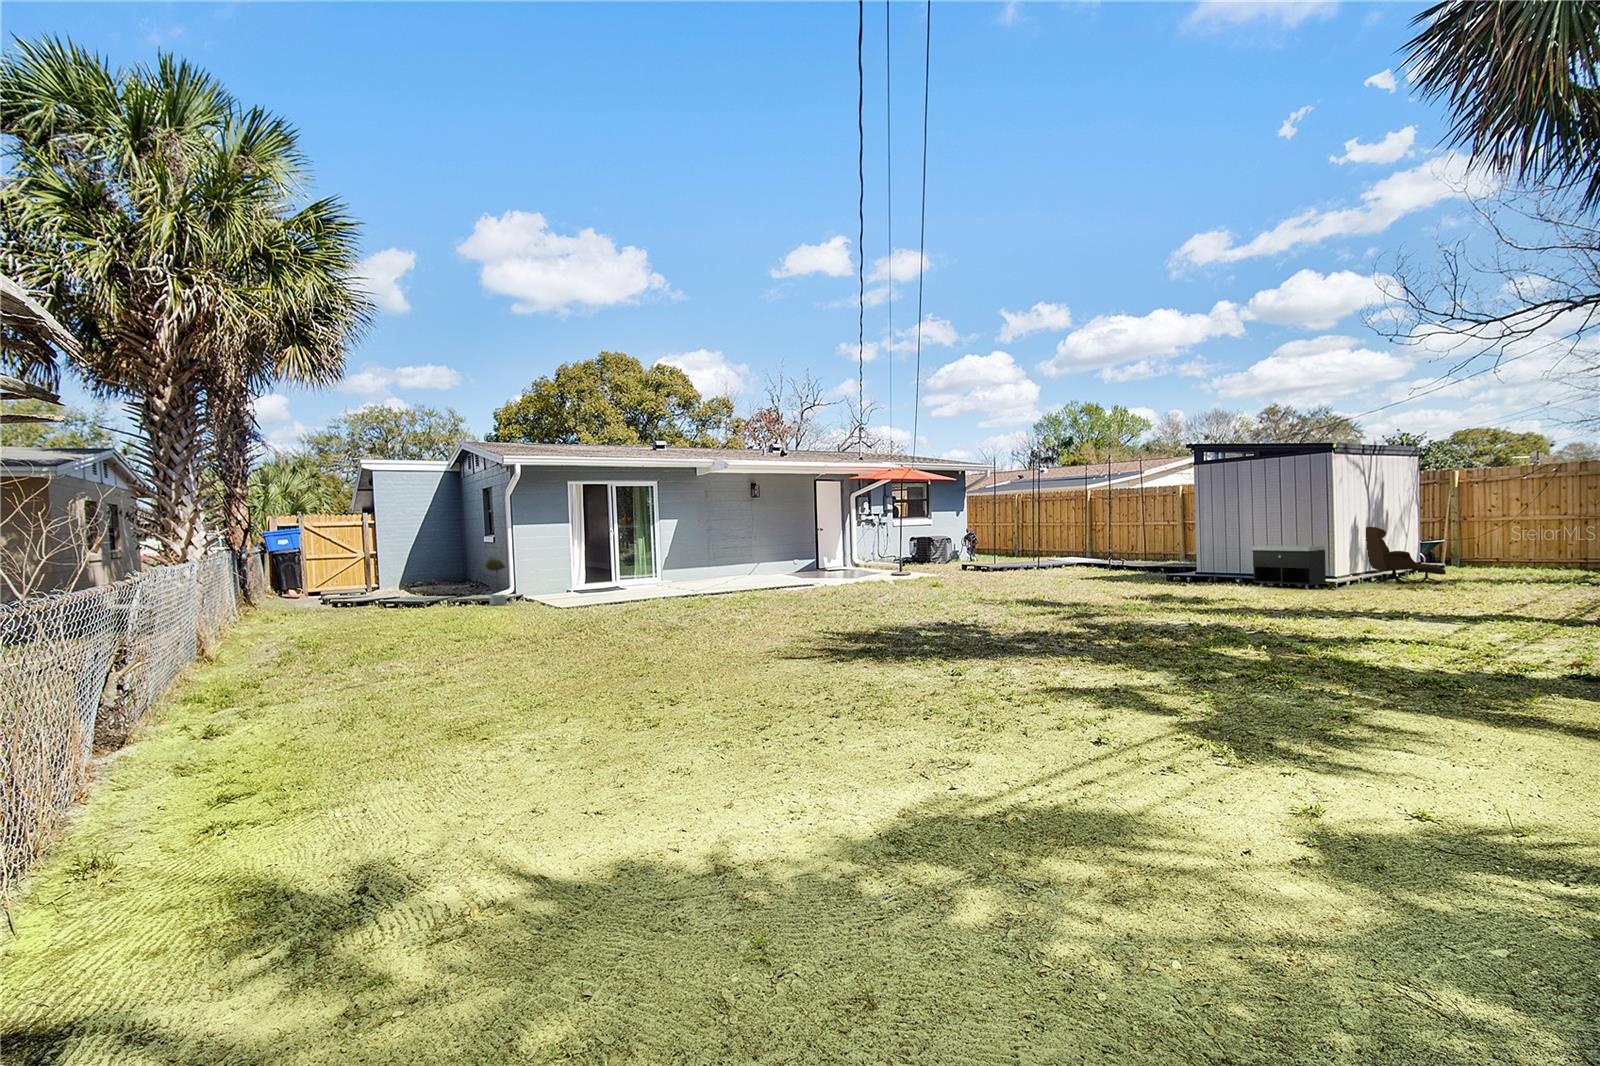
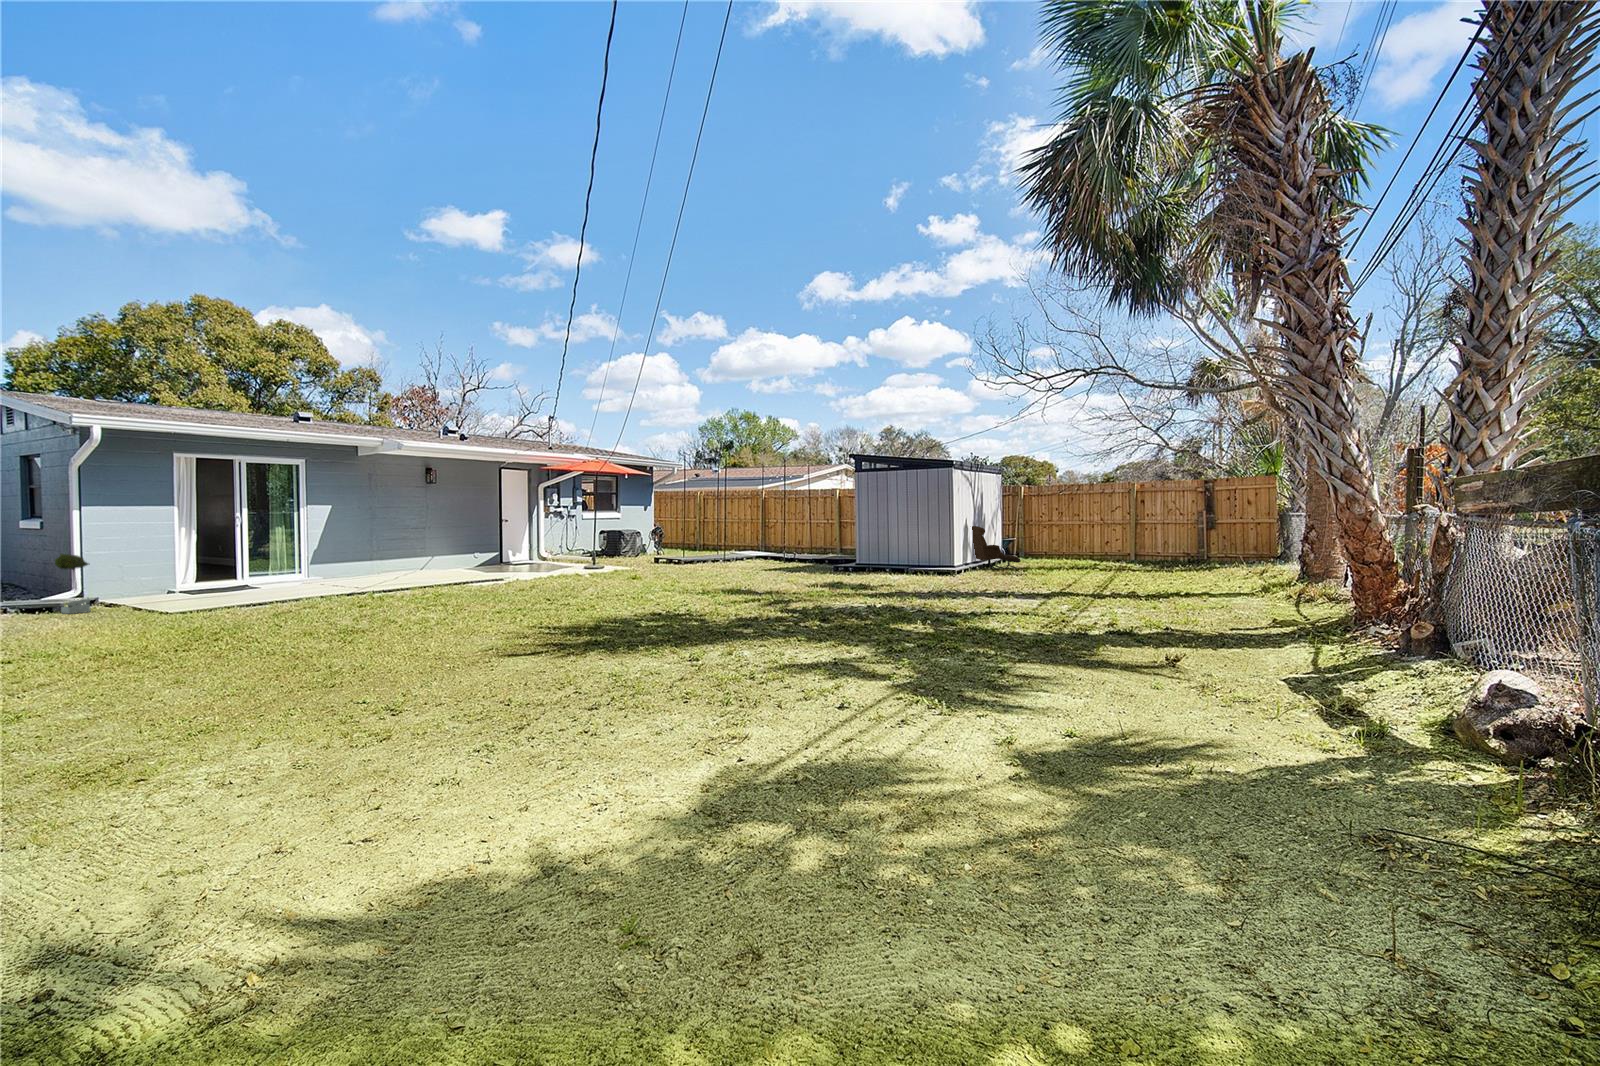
storage bench: present [1252,545,1326,589] -> none [897,540,947,575]

